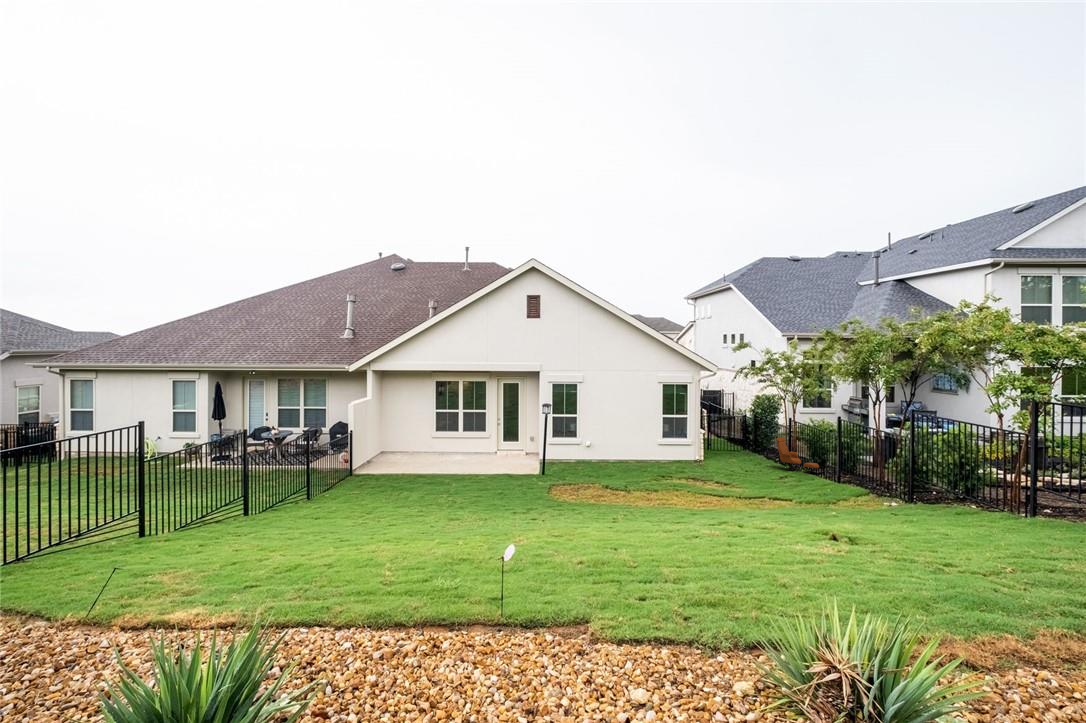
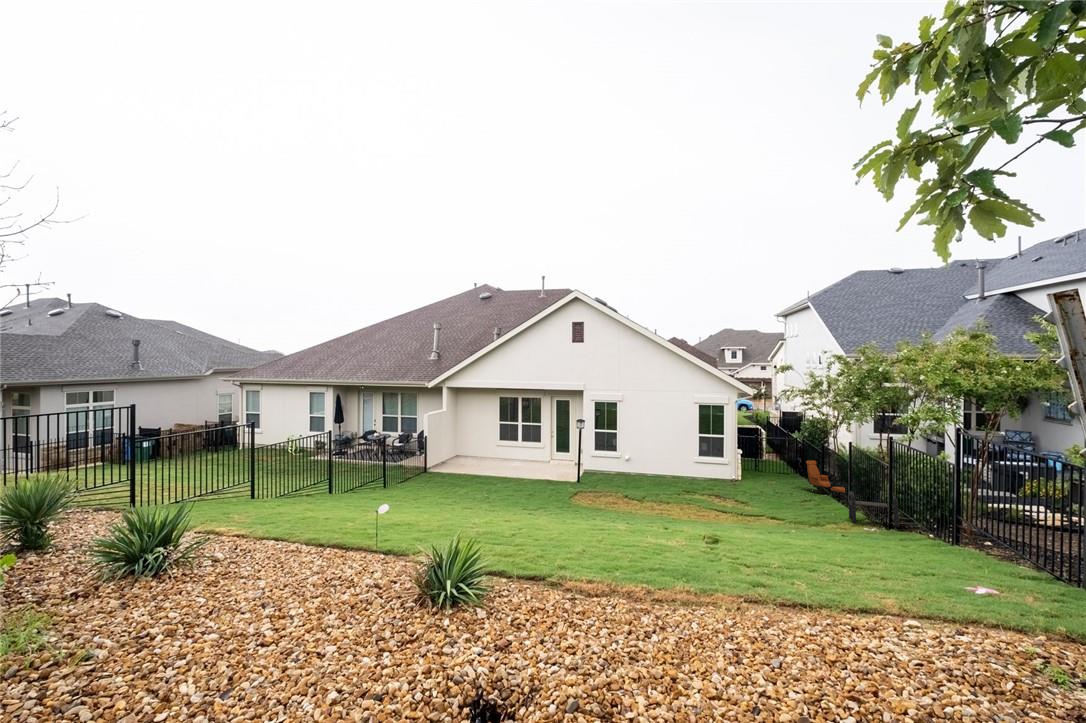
bench: none [847,467,900,500] -> present [849,492,899,527]

